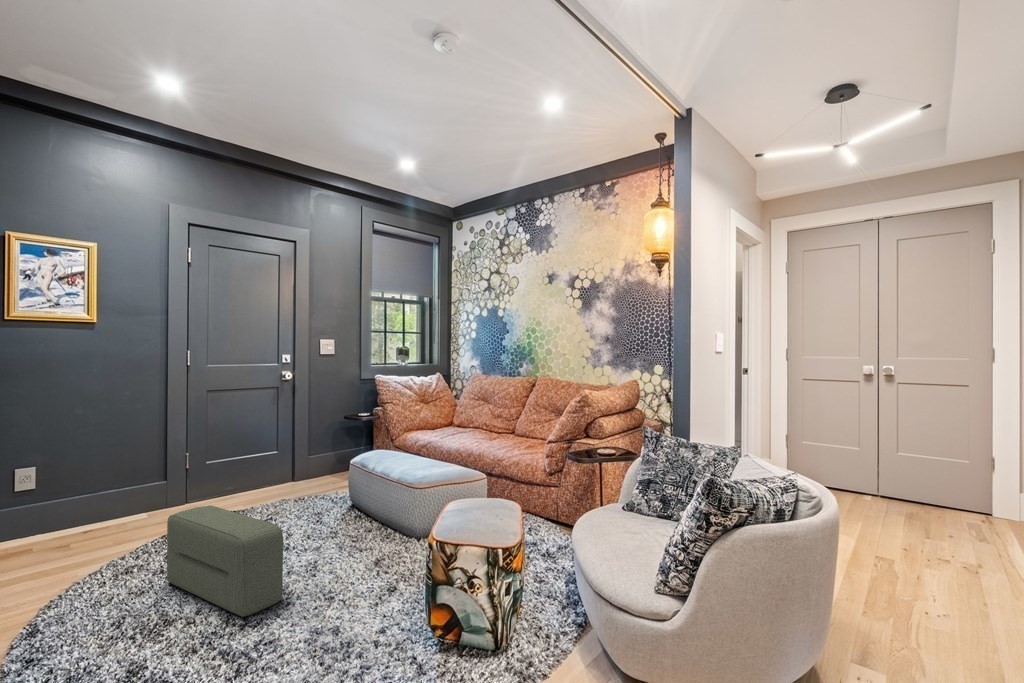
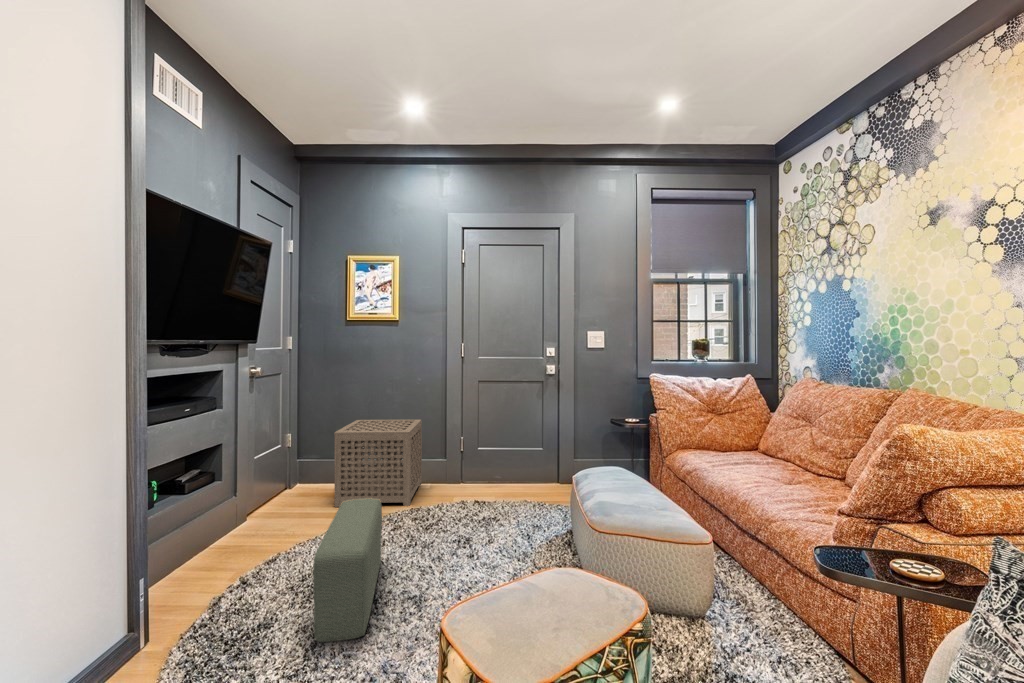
side table: none [27,440,155,559] -> present [334,419,422,507]

